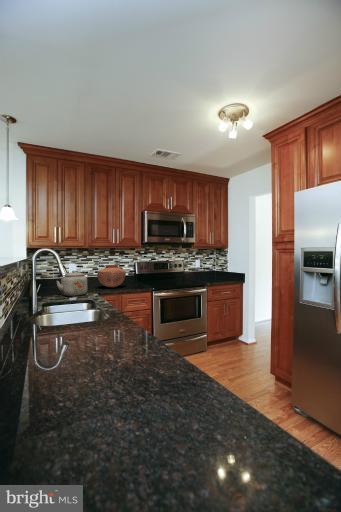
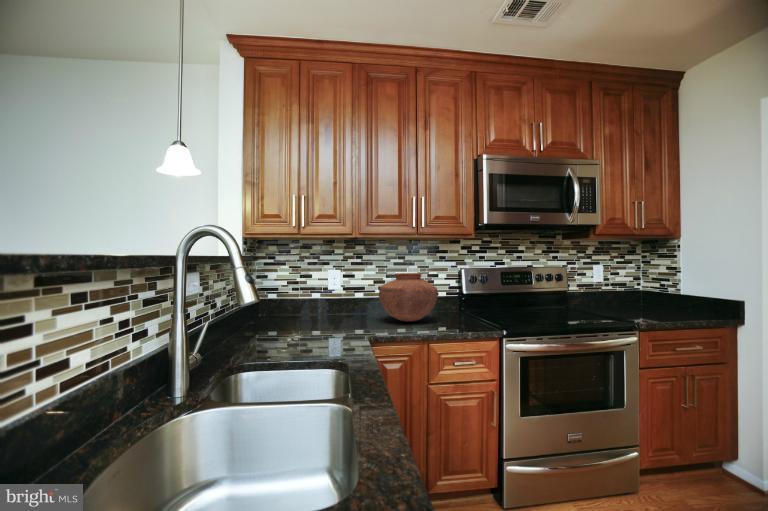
kettle: present [57,271,87,296] -> none [275,286,346,345]

